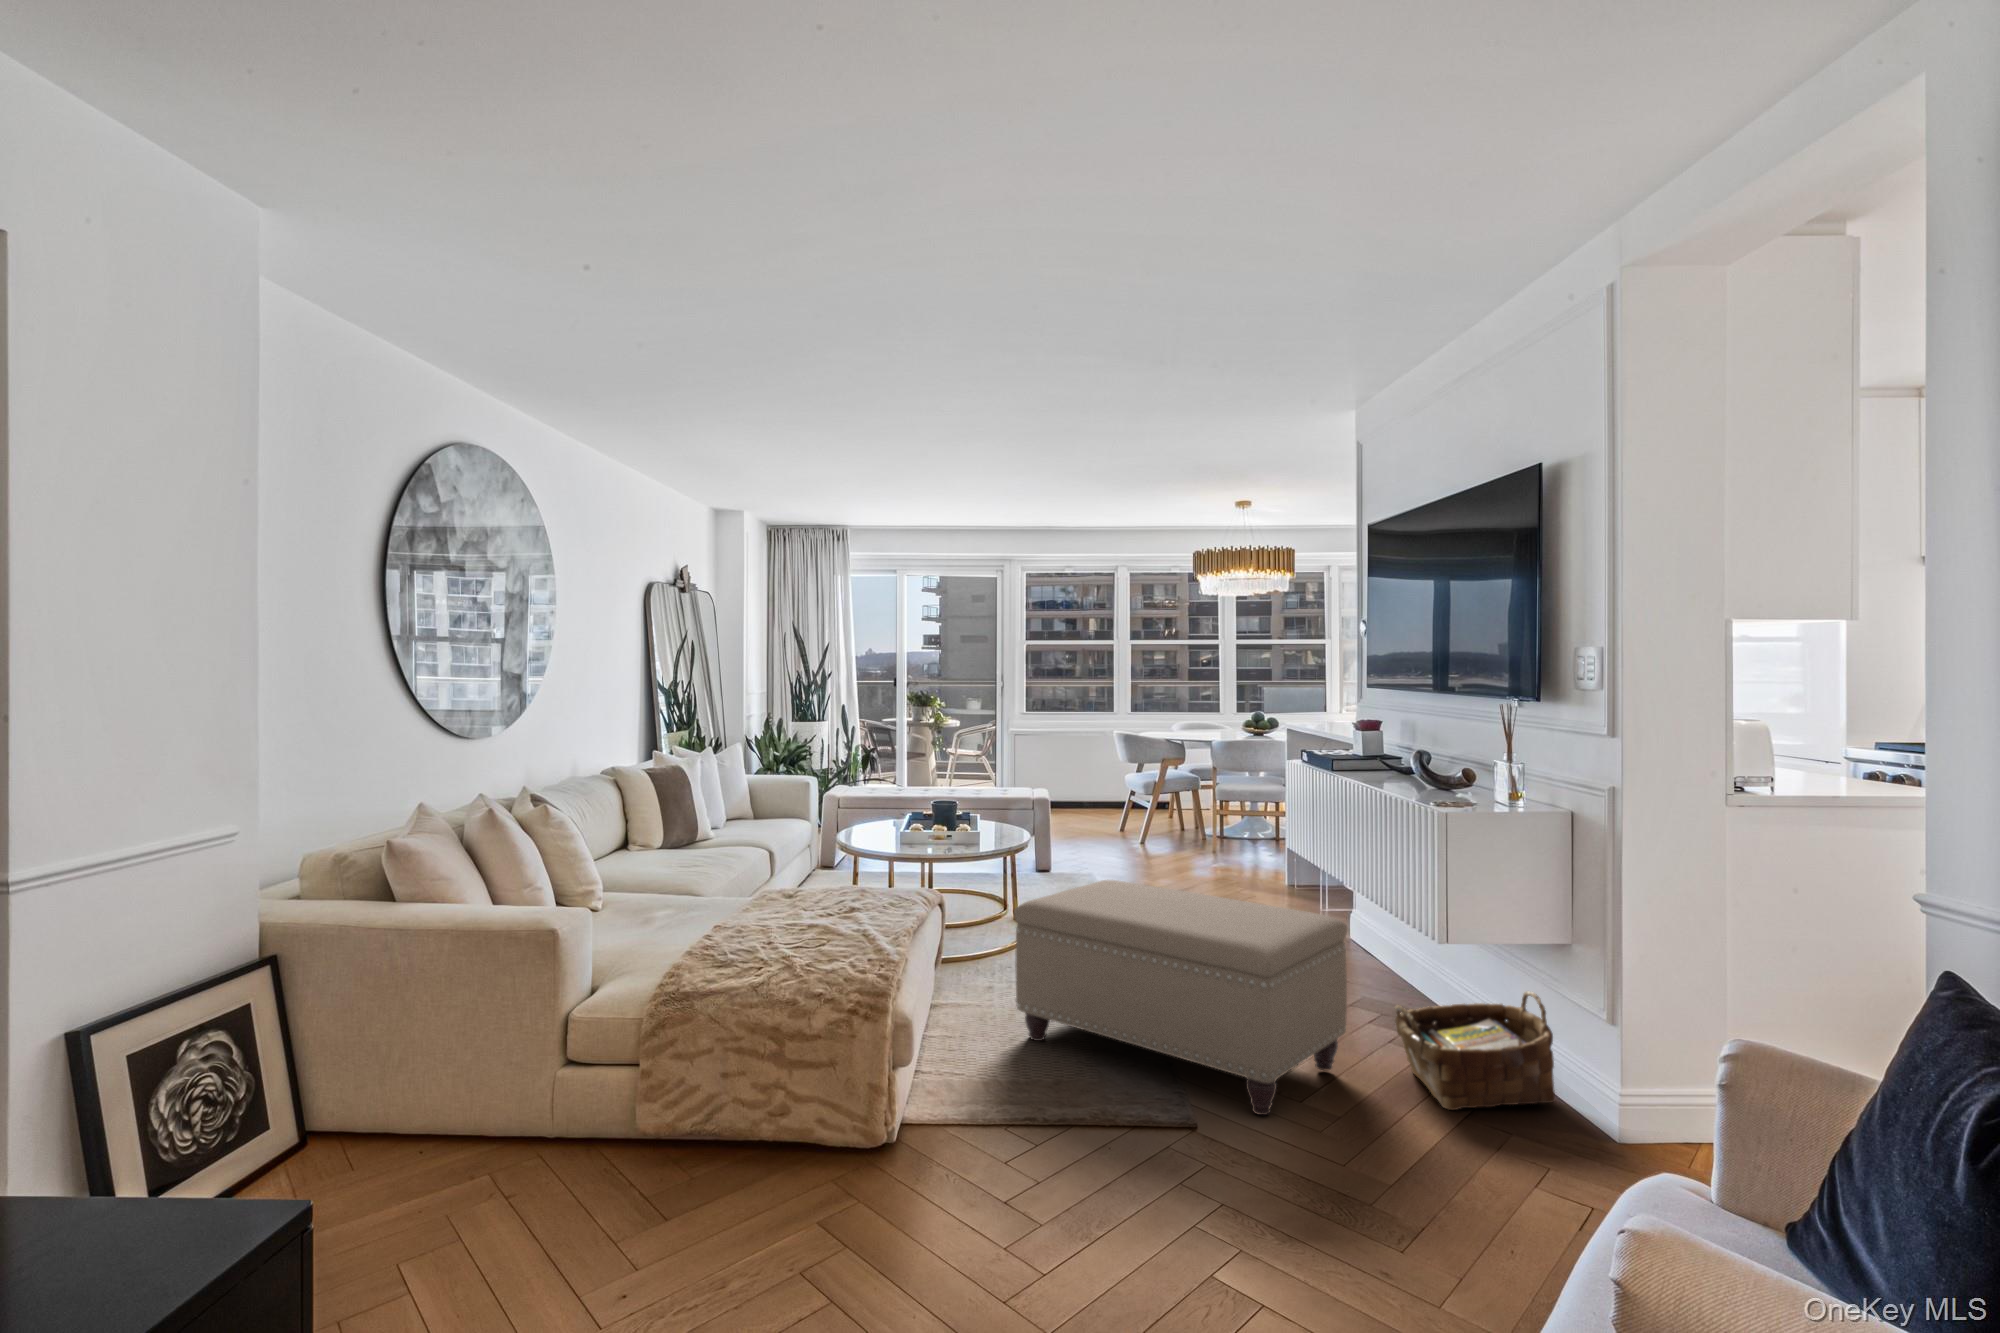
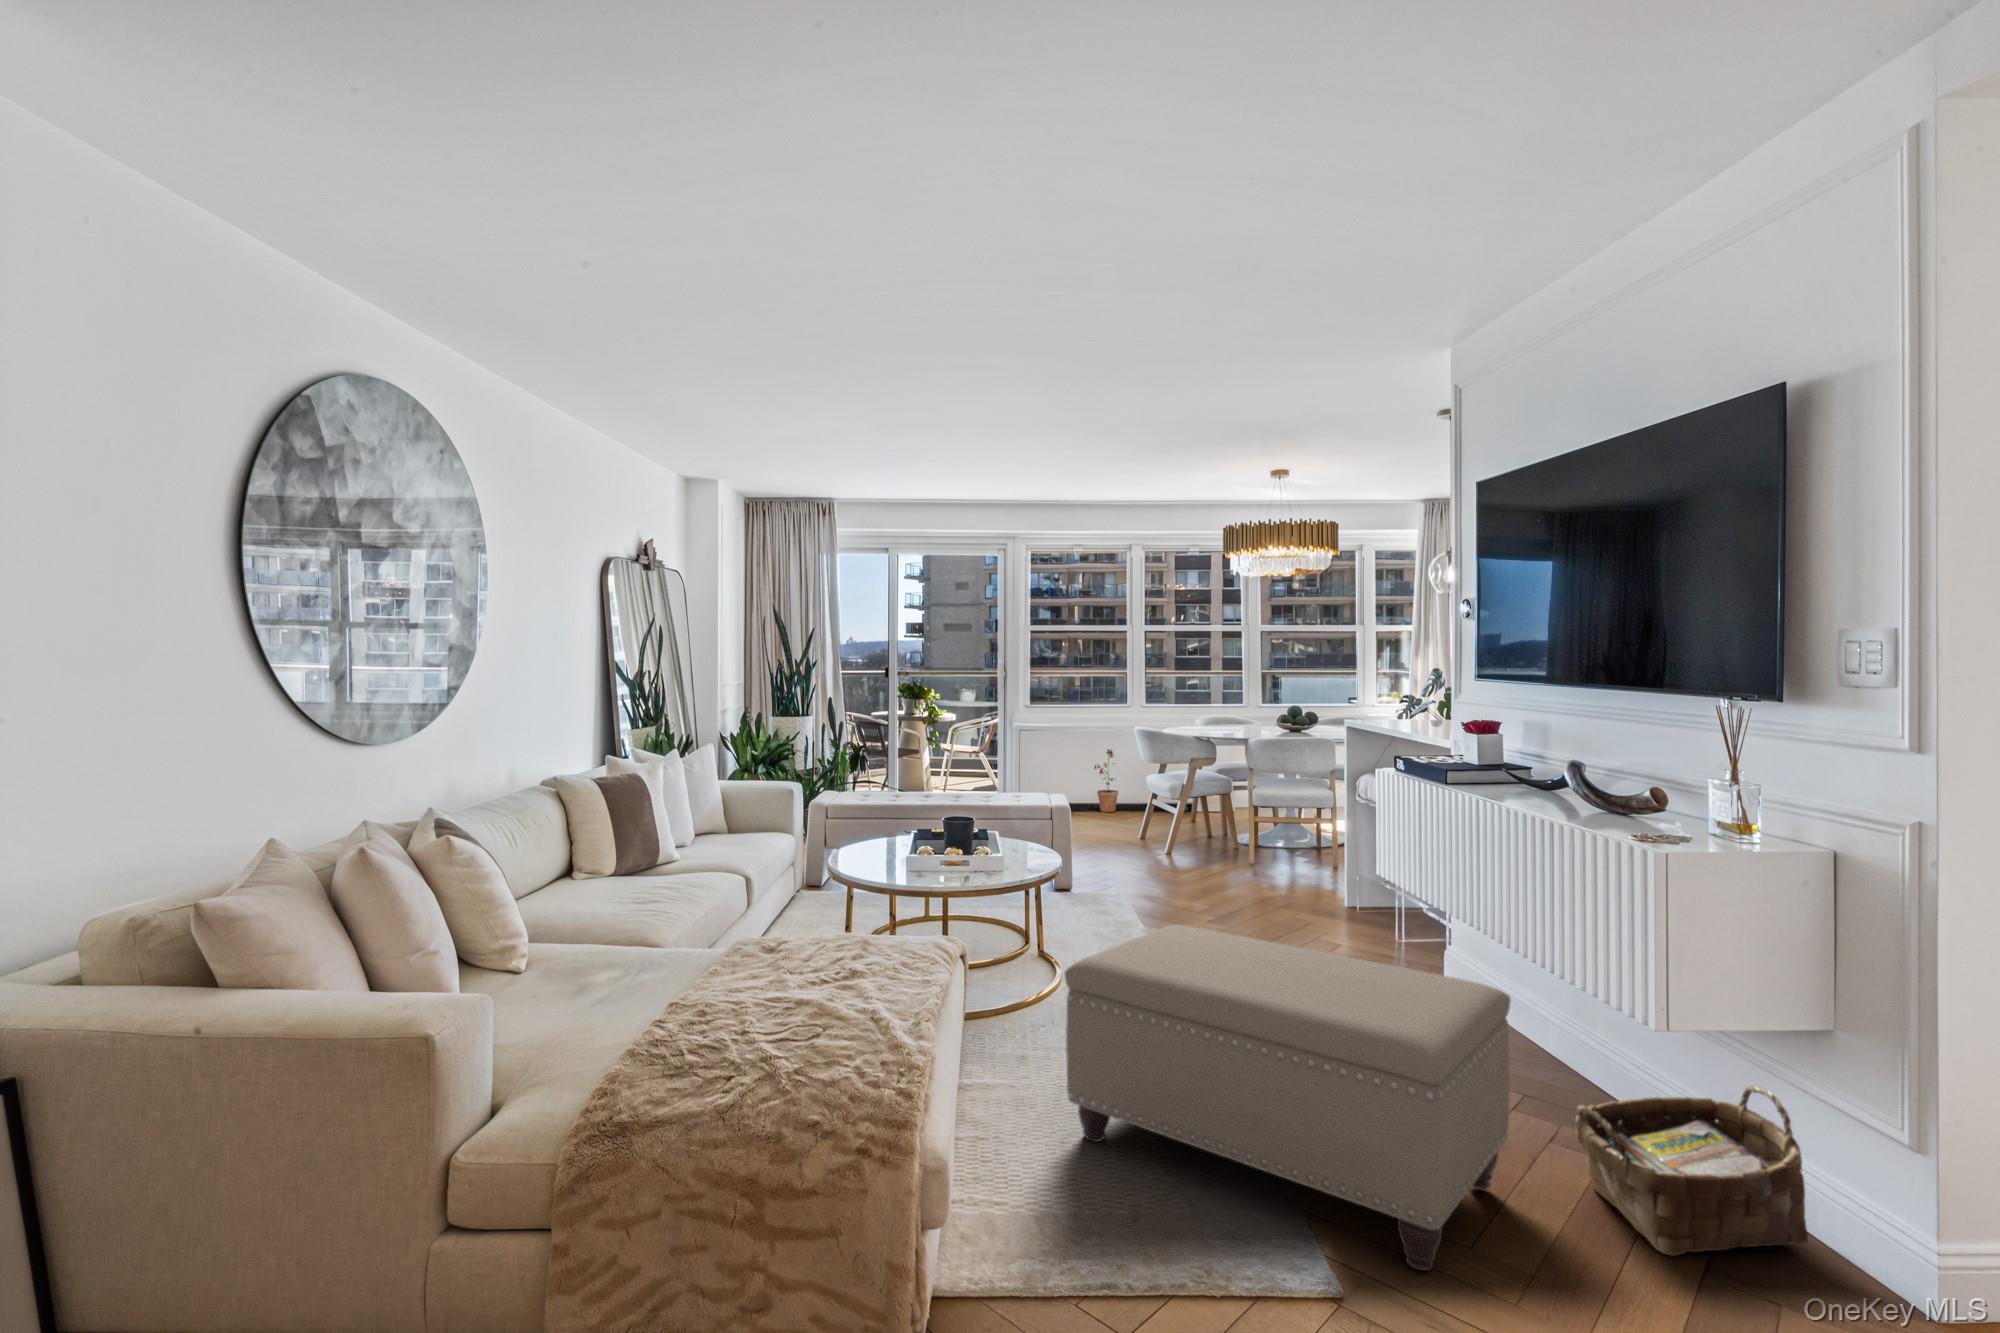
potted plant: none [1083,752,1105,809] -> present [1094,749,1118,812]

